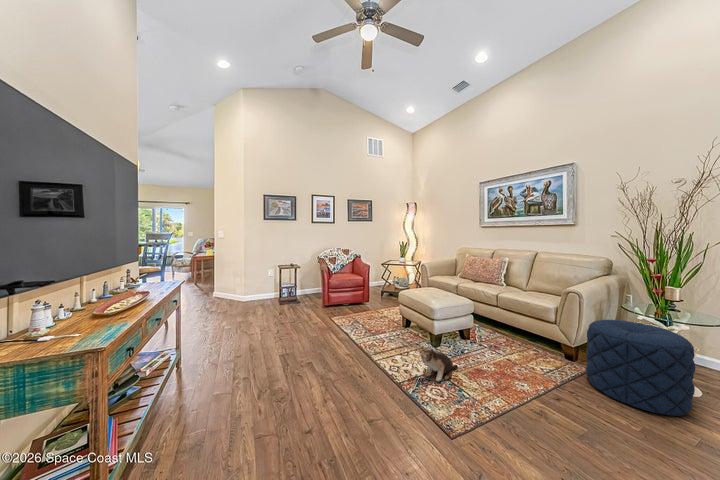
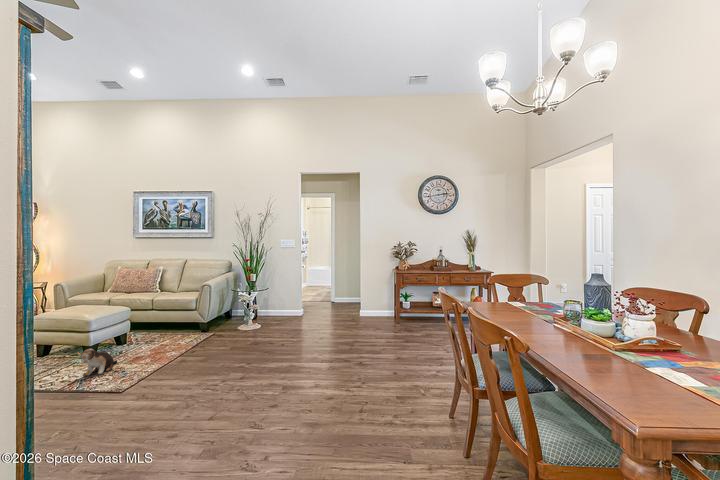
pouf: present [586,320,695,416] -> none [210,298,253,342]

